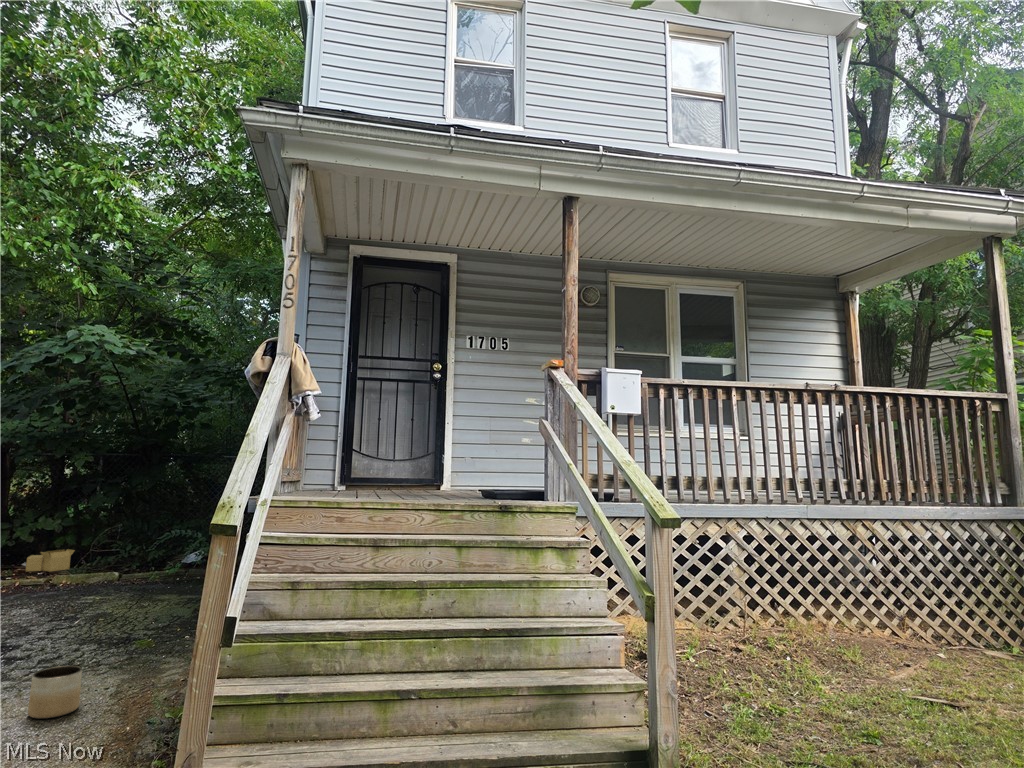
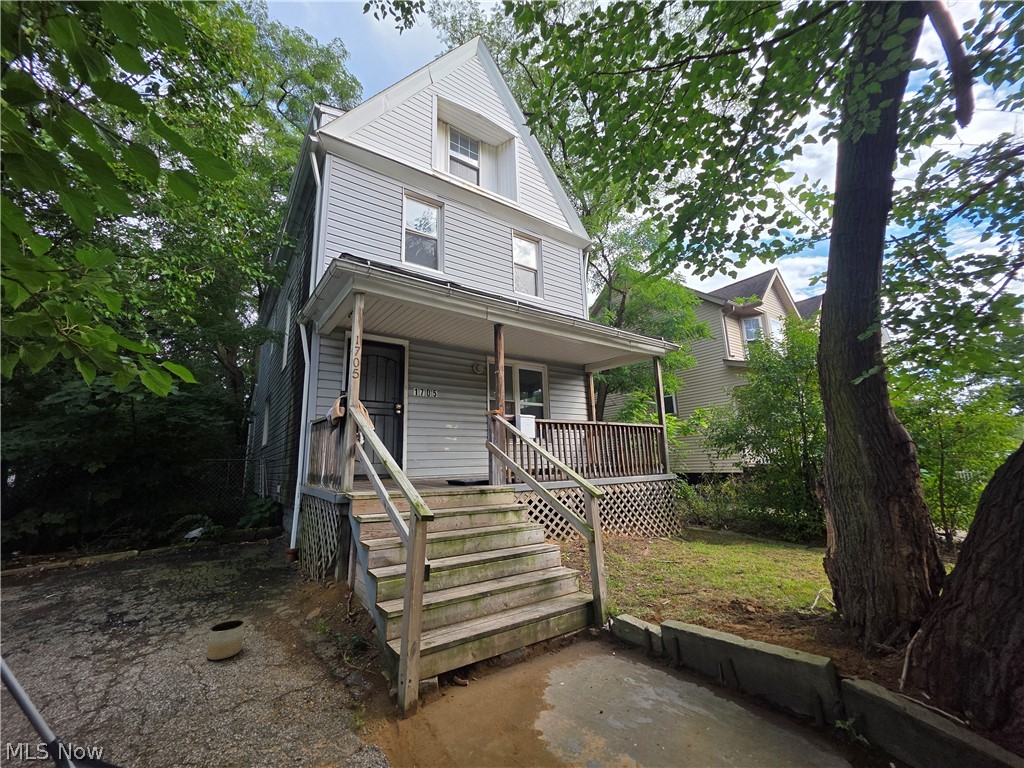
cardboard box: present [26,549,74,571] -> none [25,546,76,569]

